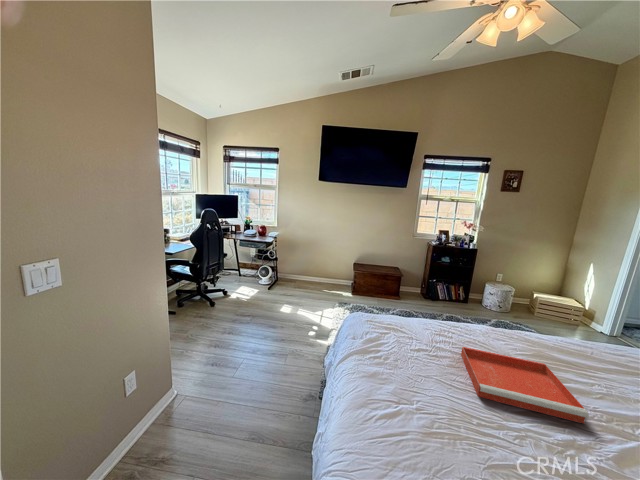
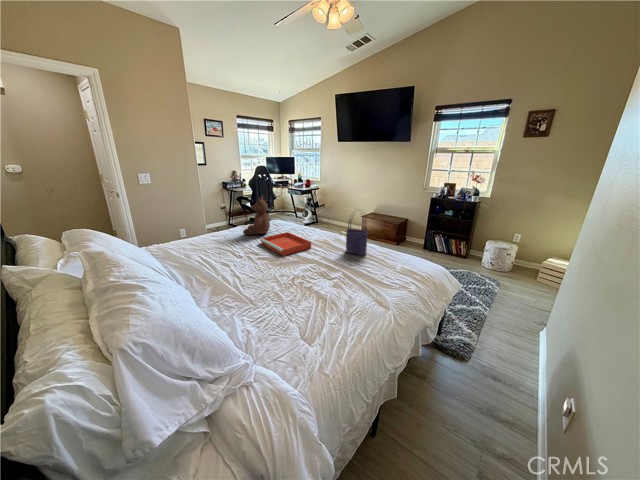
stuffed bear: none [378,286,447,377] -> present [243,196,270,235]
tote bag: none [571,297,614,366] -> present [346,220,367,255]

